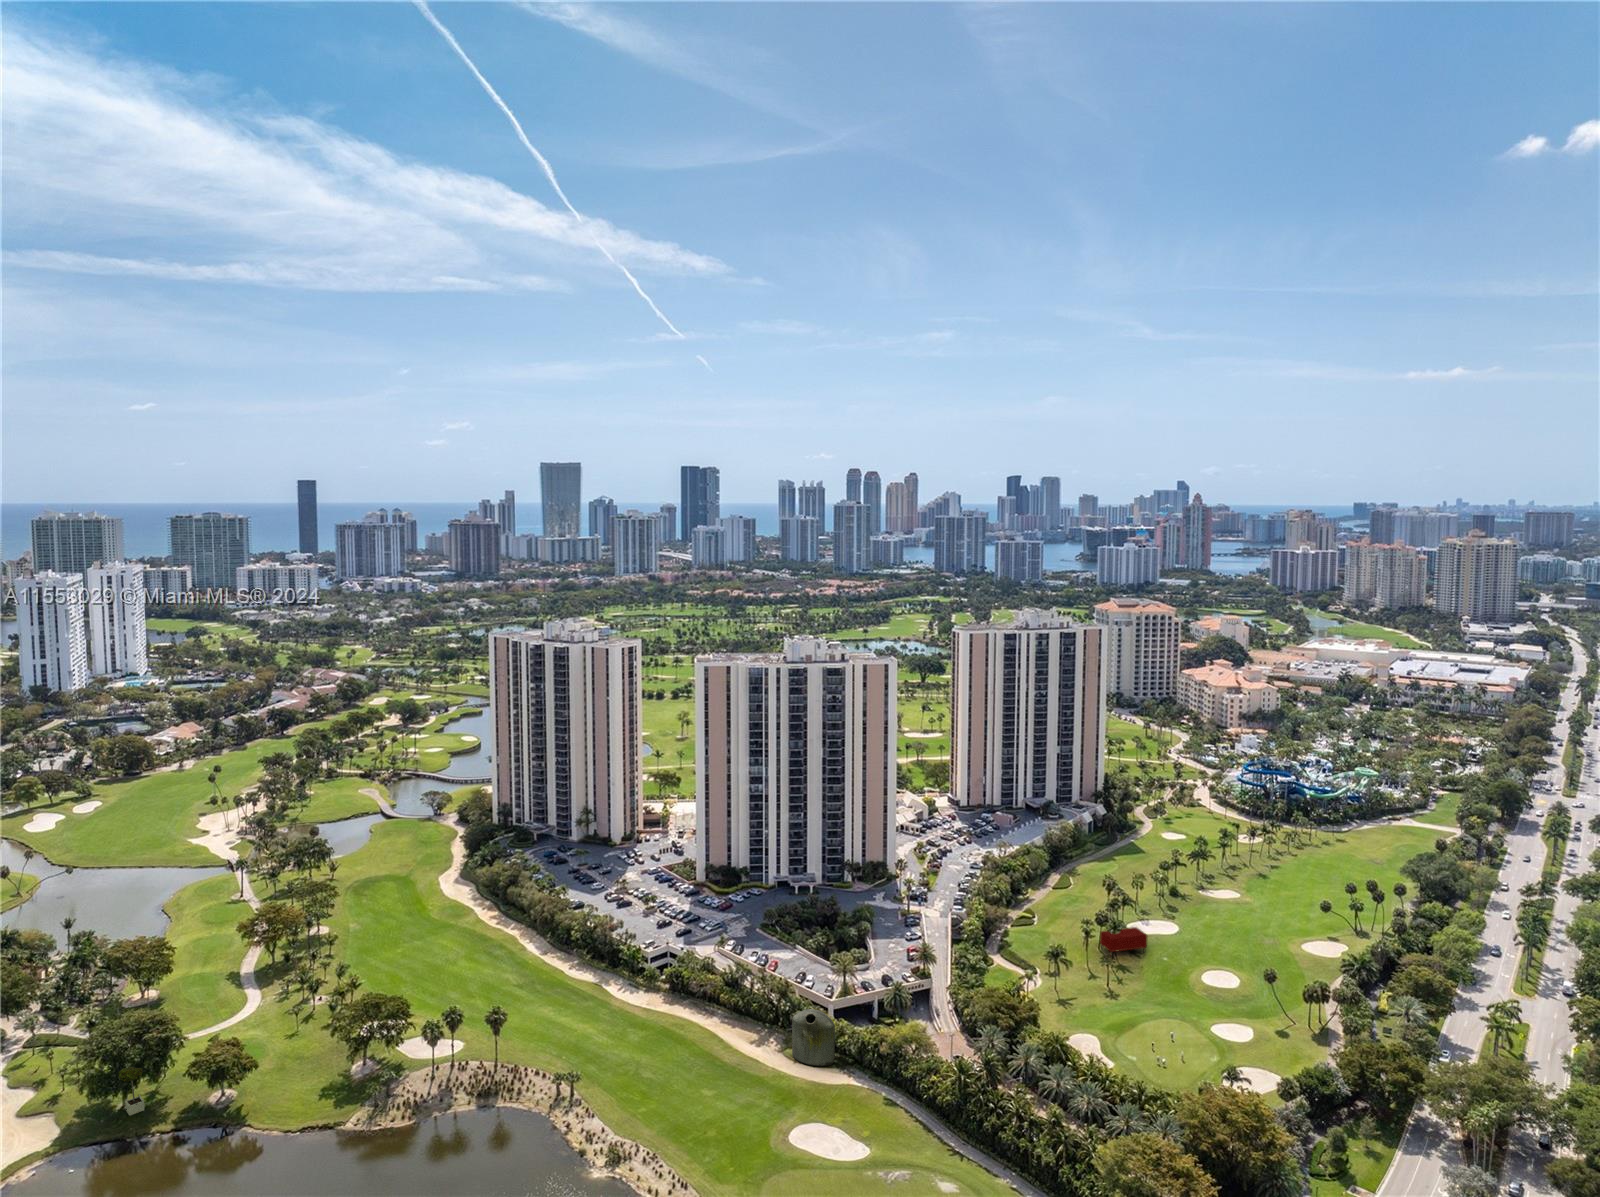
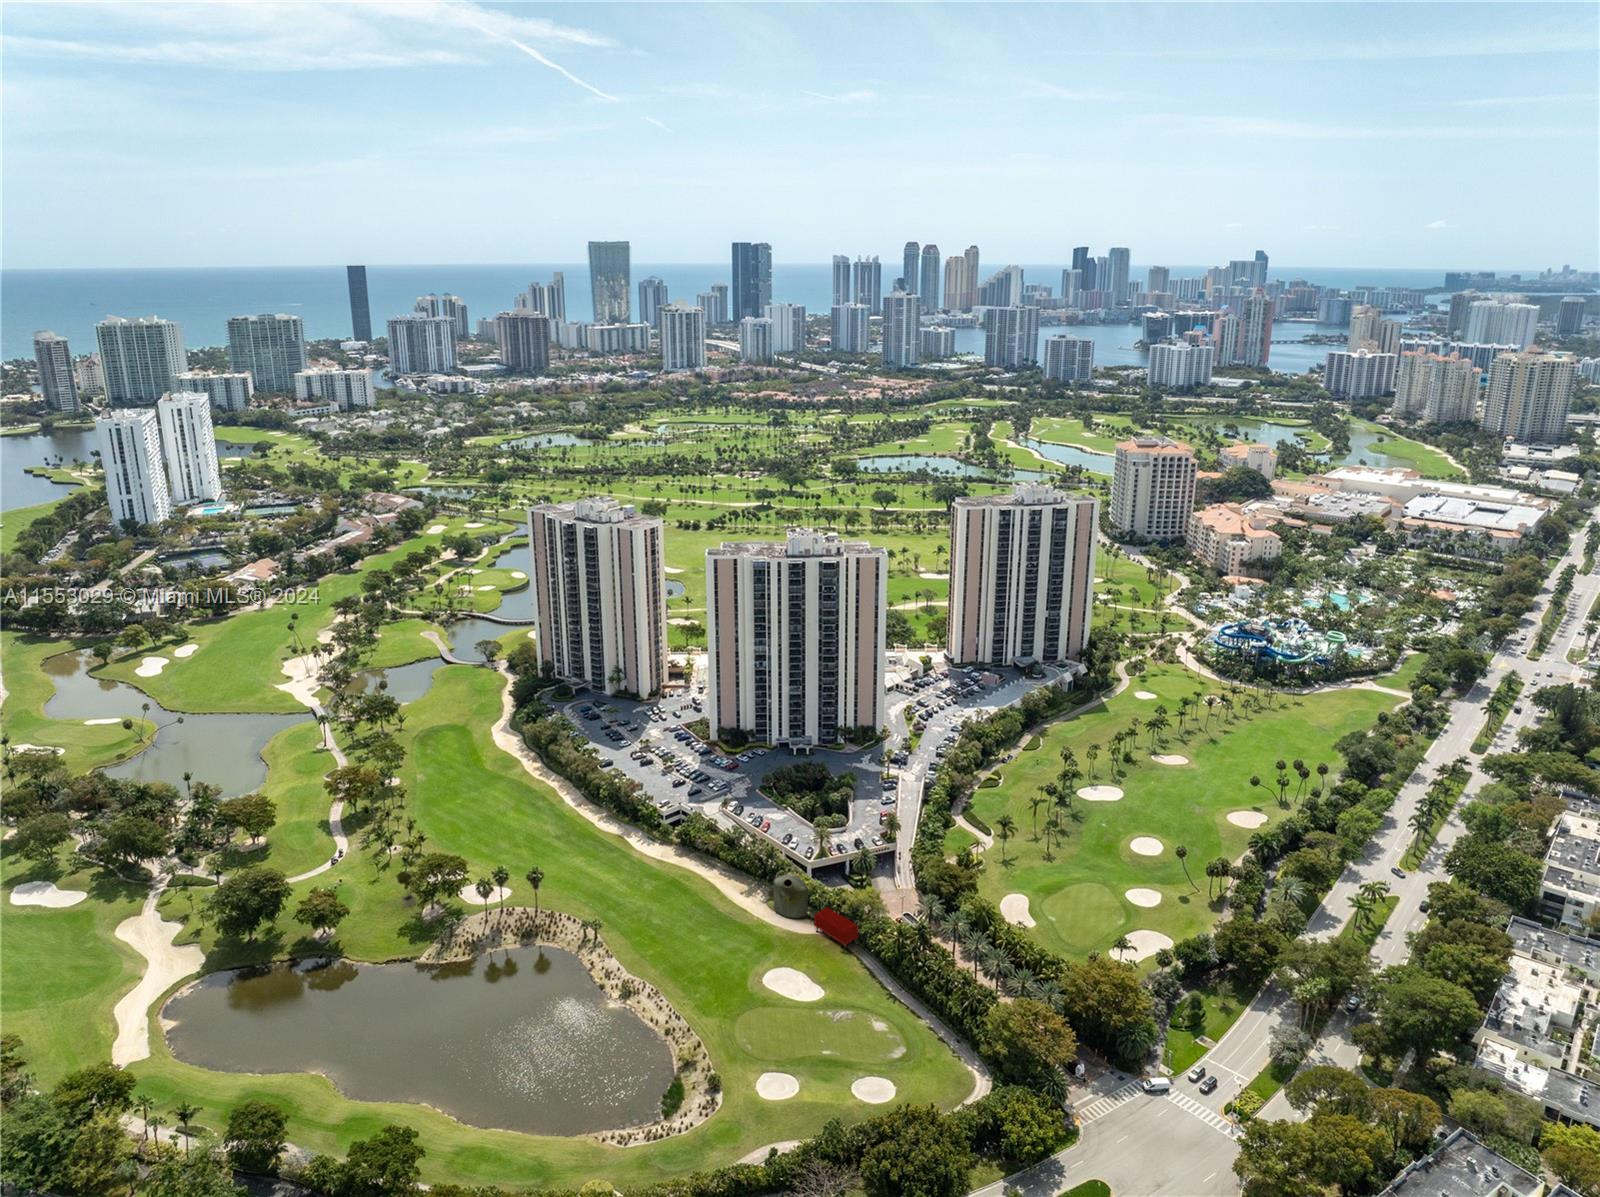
bench: present [1100,927,1147,956] -> present [814,908,858,949]
potted tree: present [118,1067,144,1115] -> present [397,872,416,908]

